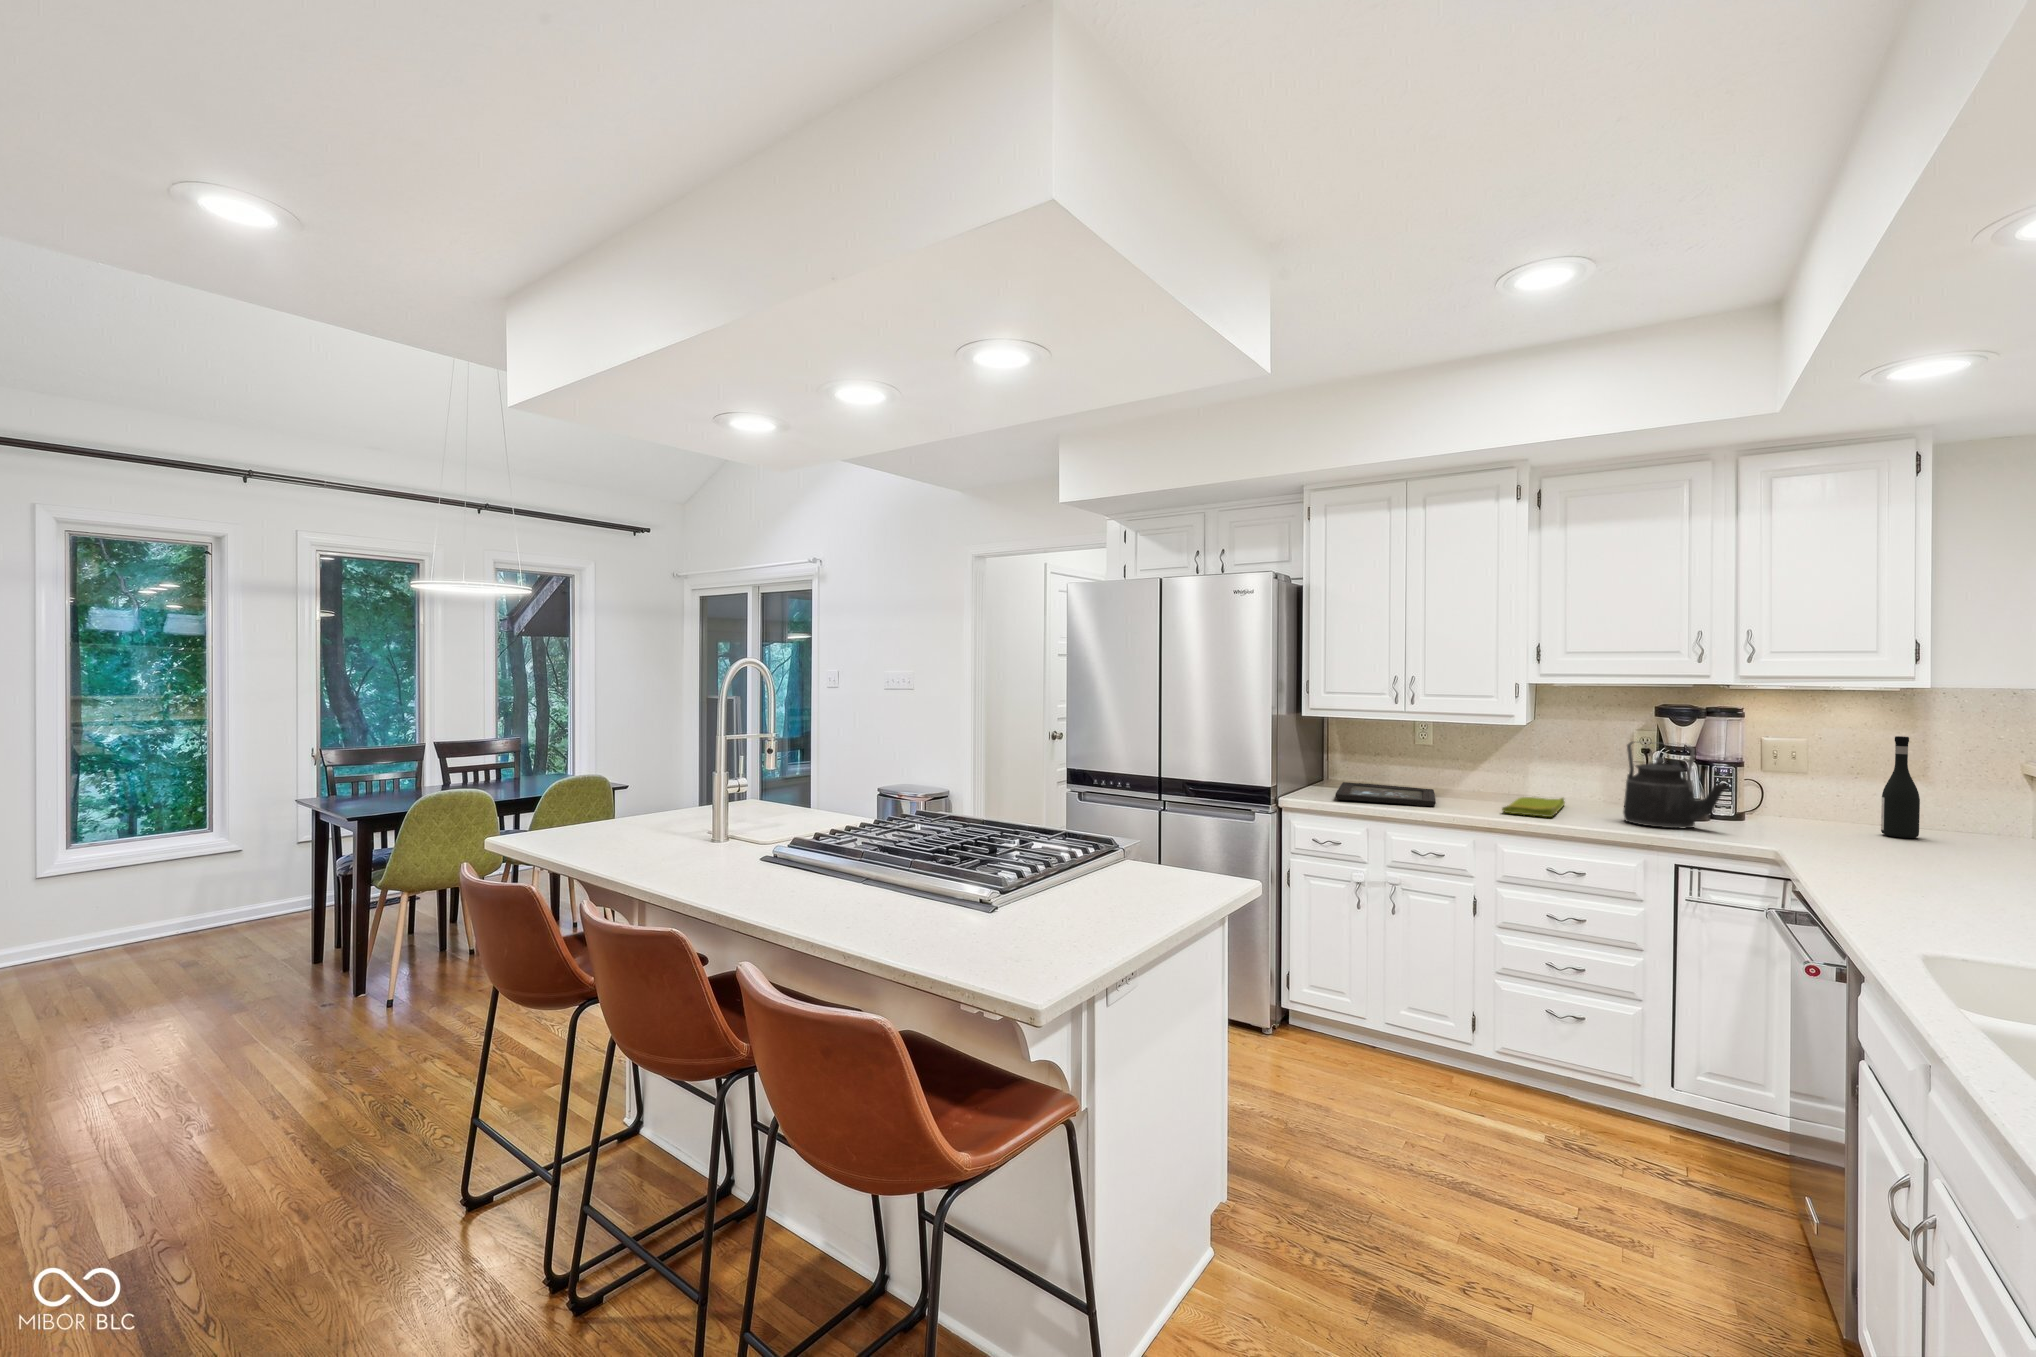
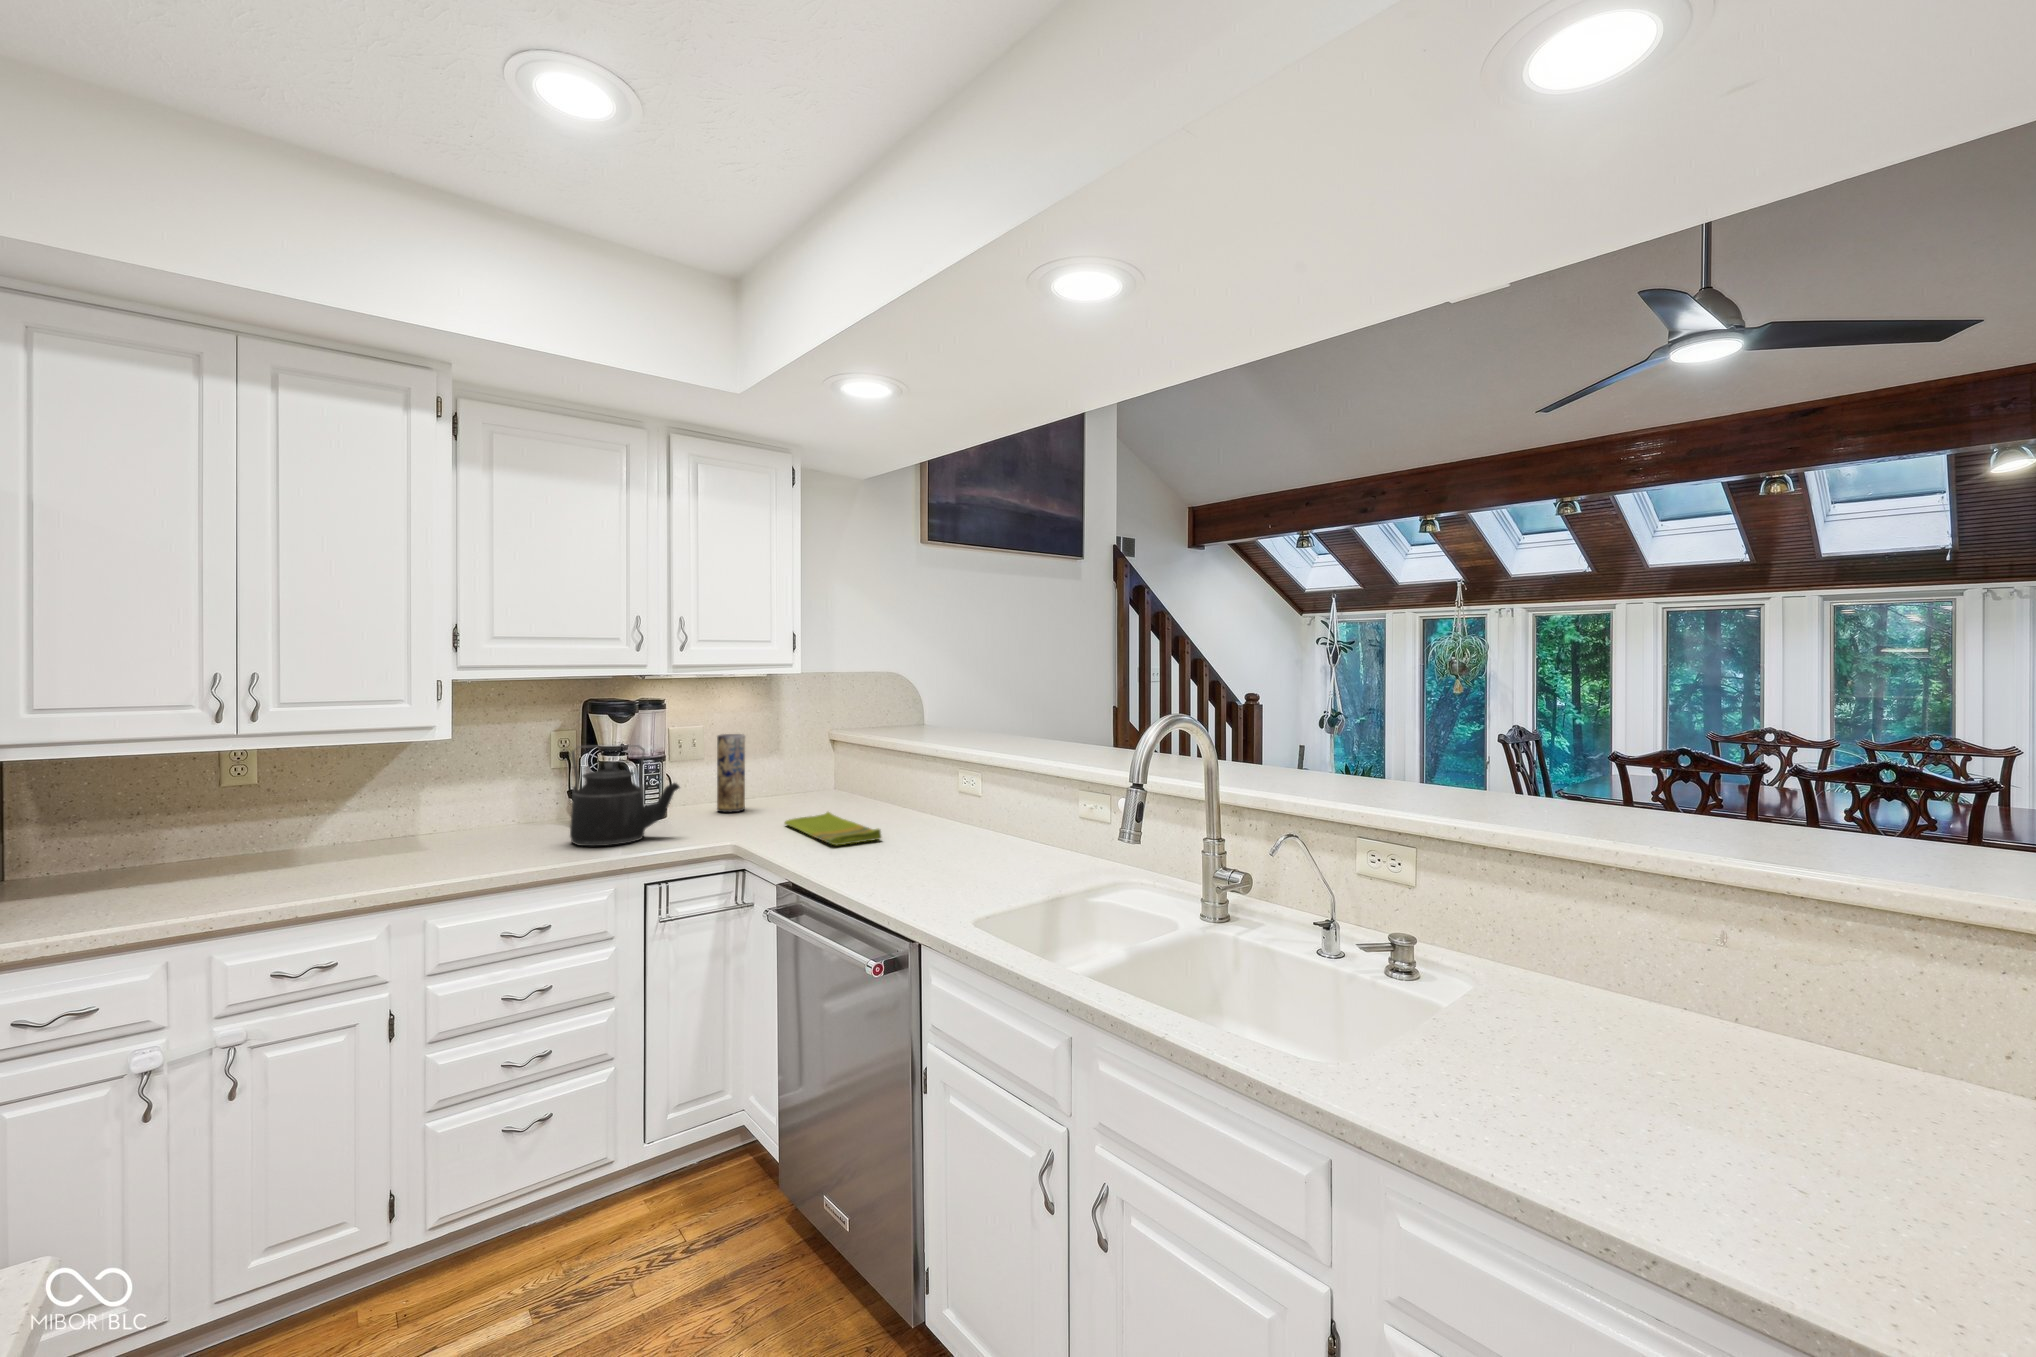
wine bottle: present [1881,736,1920,838] -> none [771,719,795,809]
vase: none [1806,748,1846,830] -> present [717,734,745,812]
tray: present [1335,782,1436,806] -> none [62,851,302,917]
dish towel: present [1502,797,1565,817] -> present [785,812,881,845]

